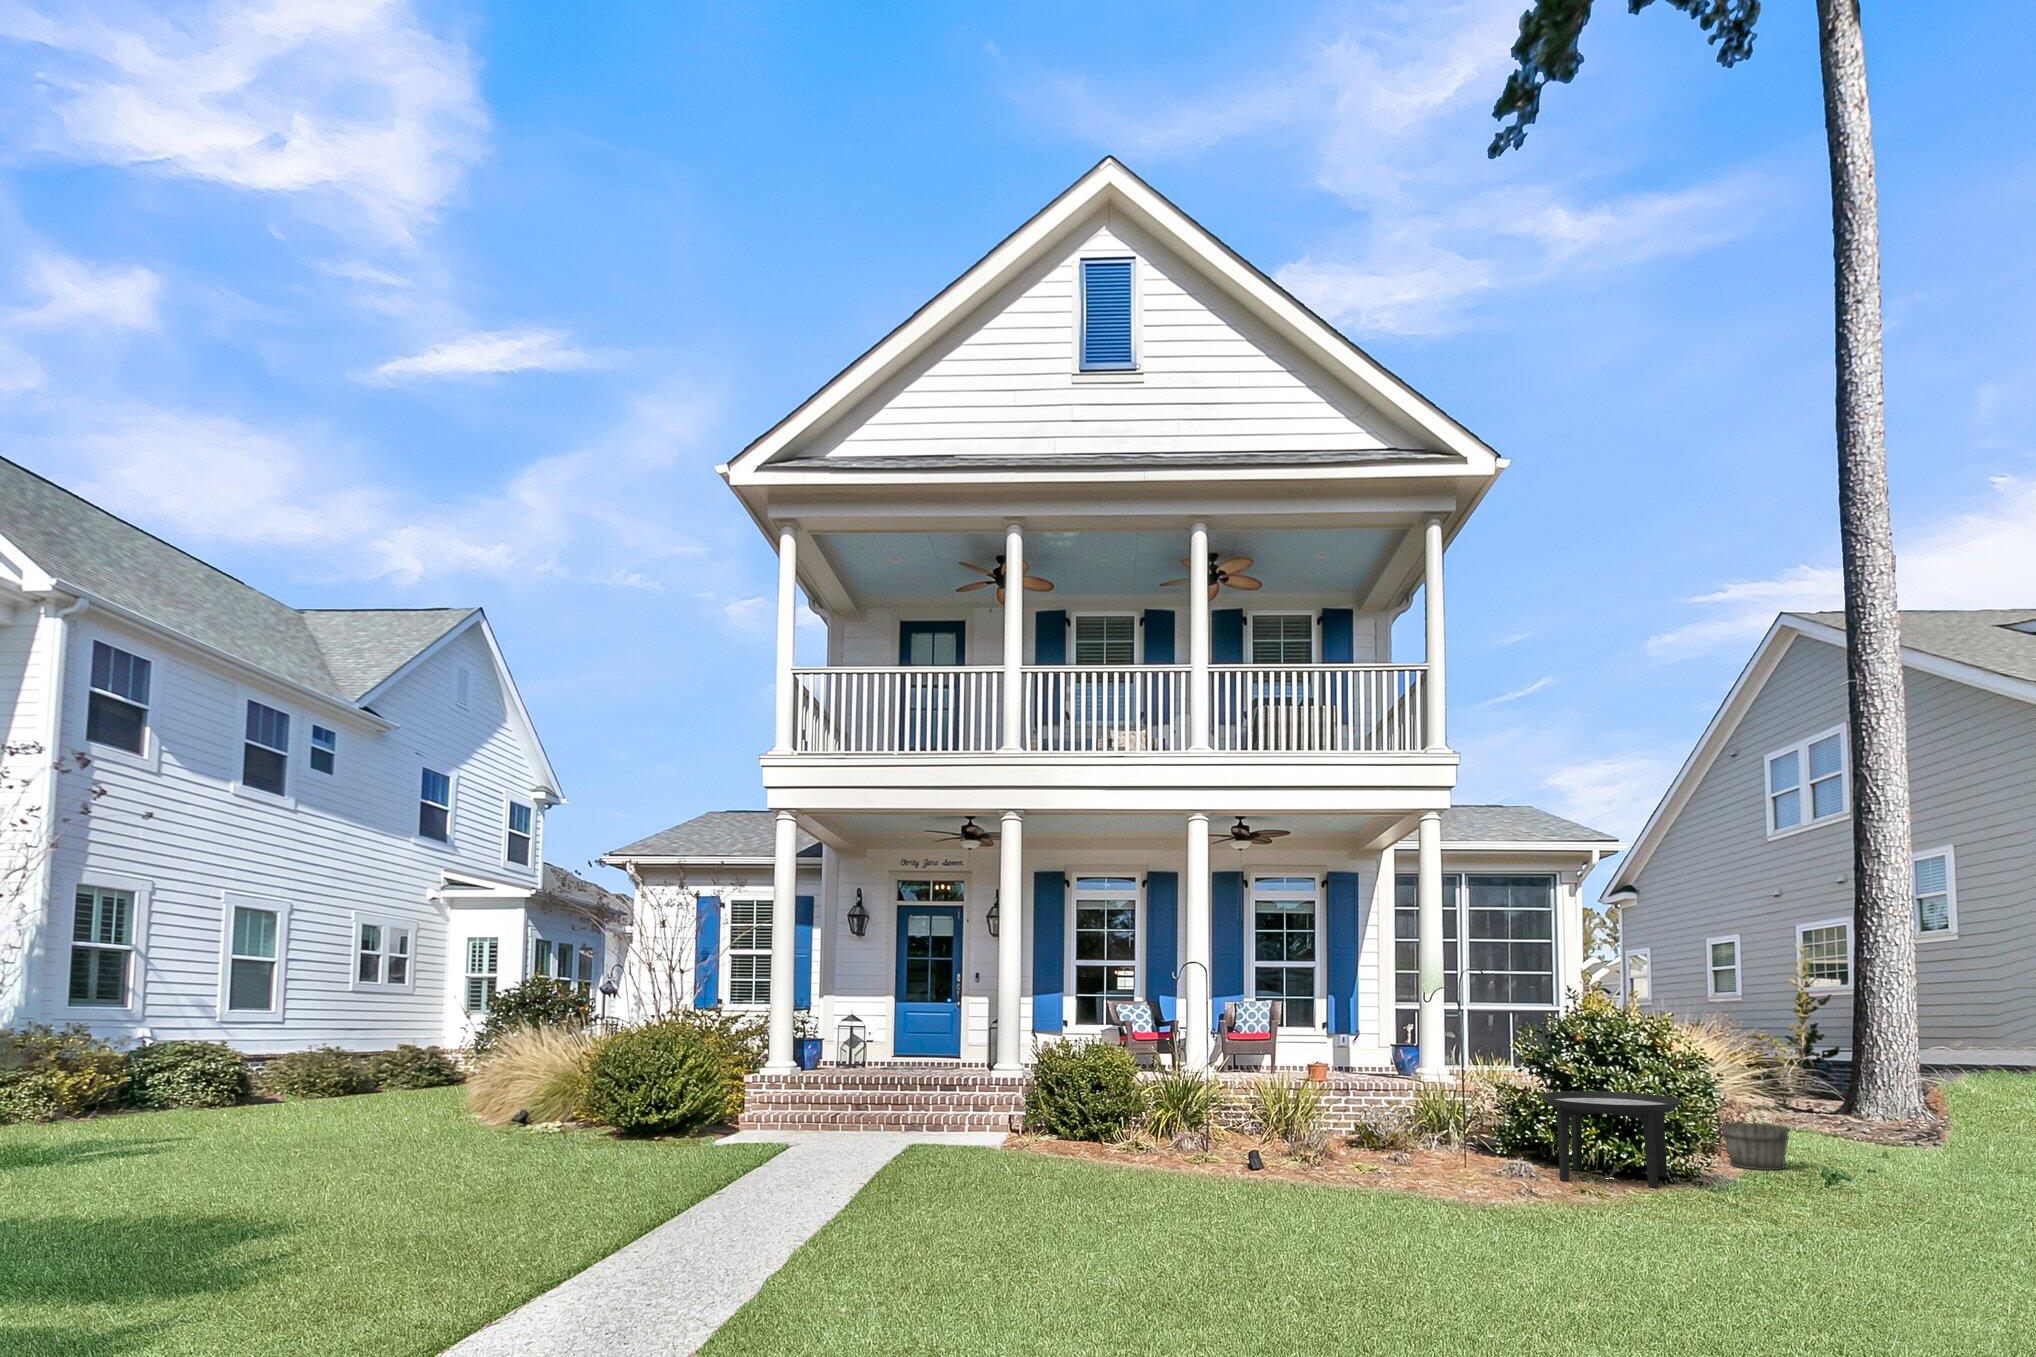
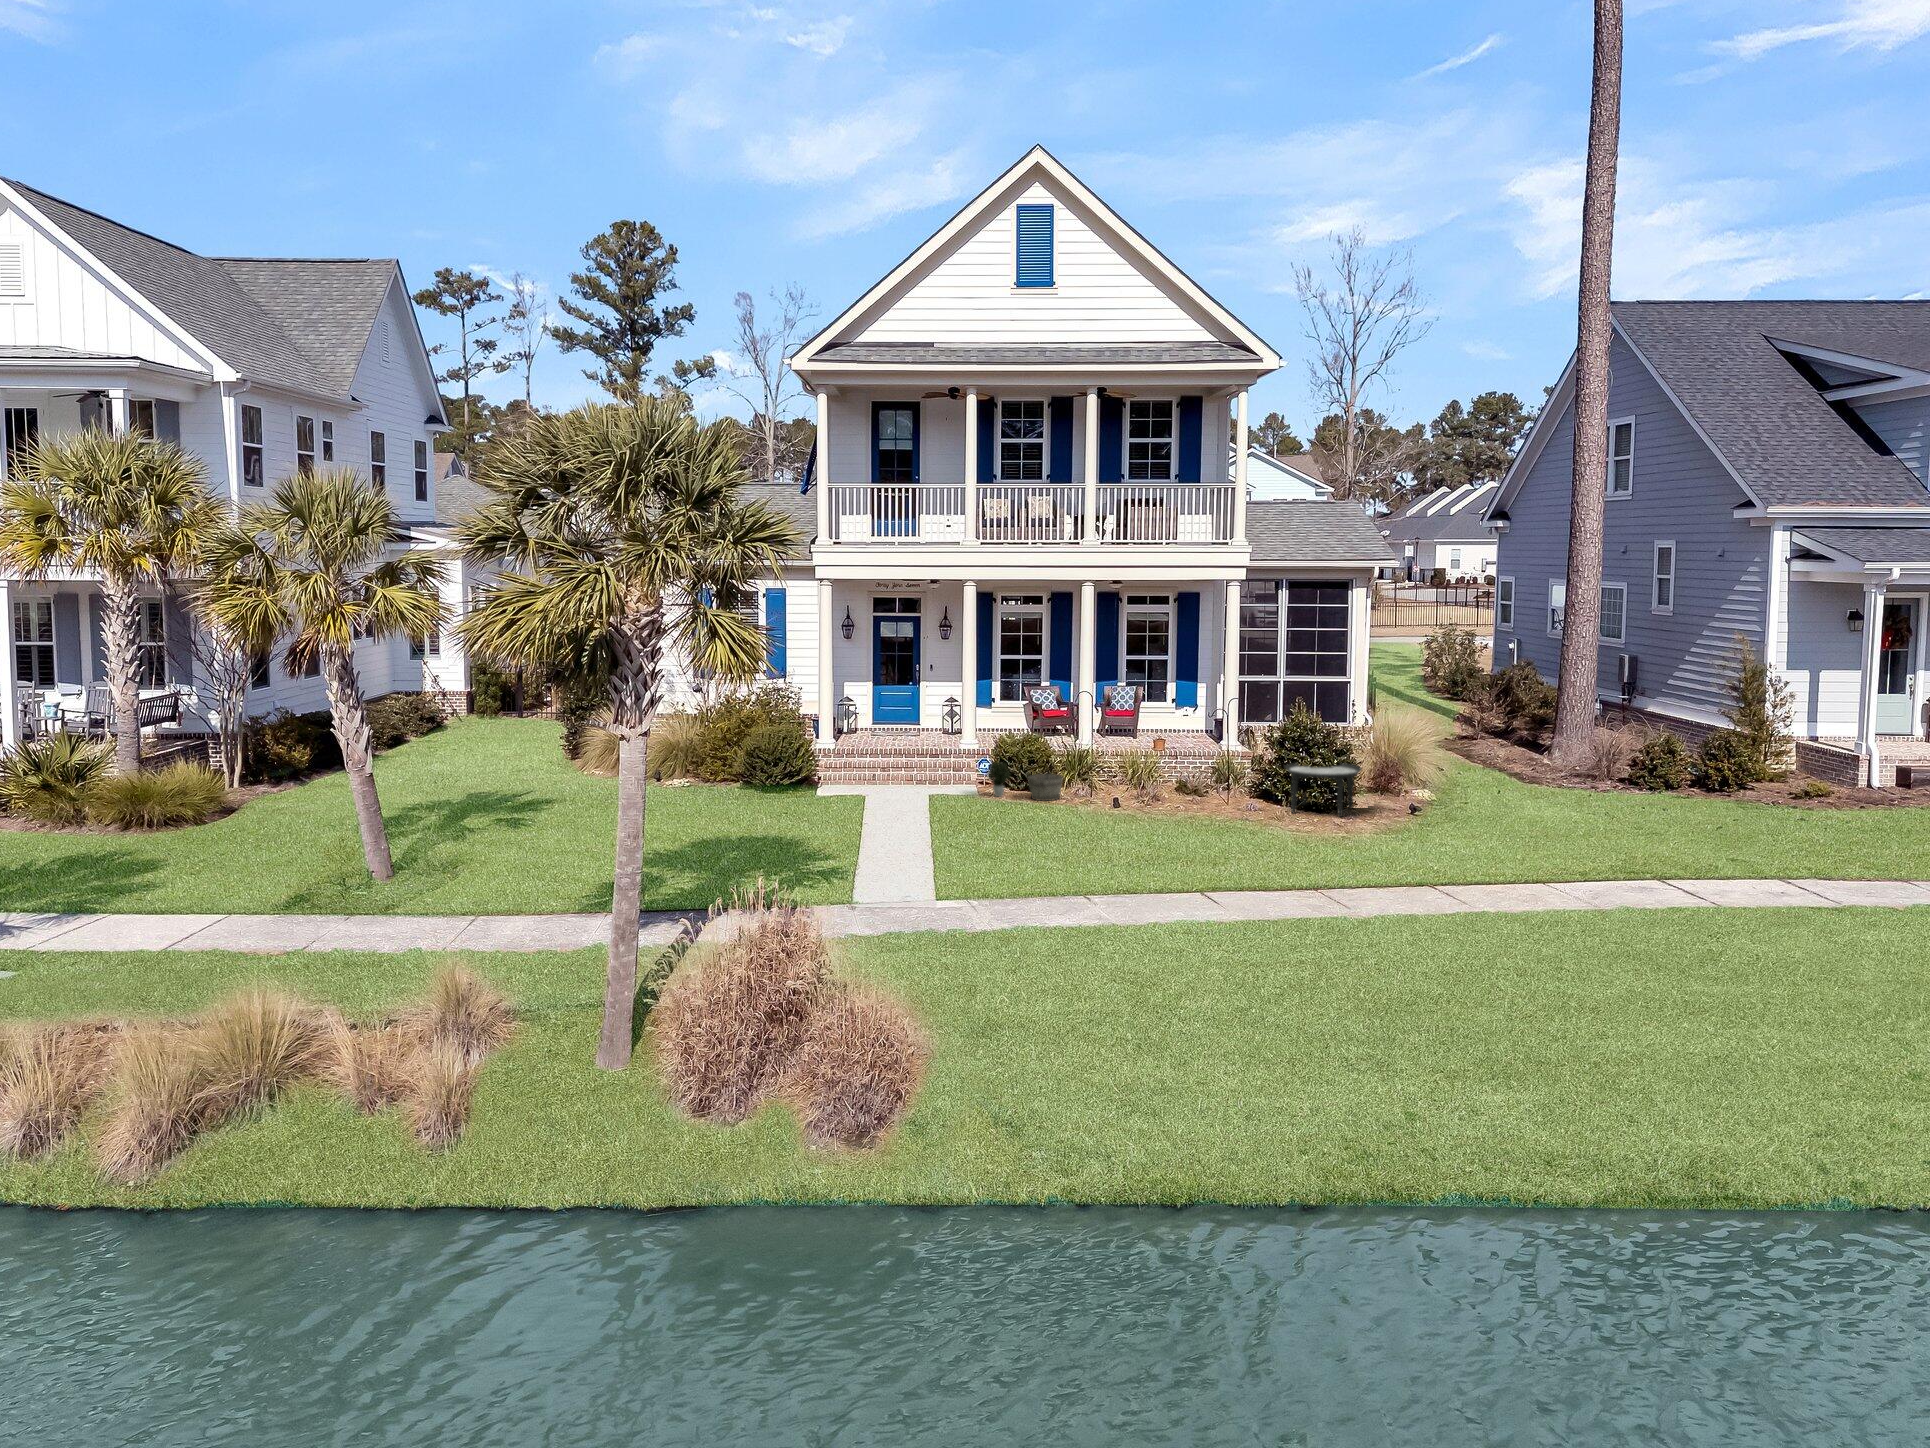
potted plant: none [1023,1088,1067,1151] -> present [987,762,1010,797]
wooden bucket: present [1721,1115,1789,1170] -> present [1028,773,1063,801]

